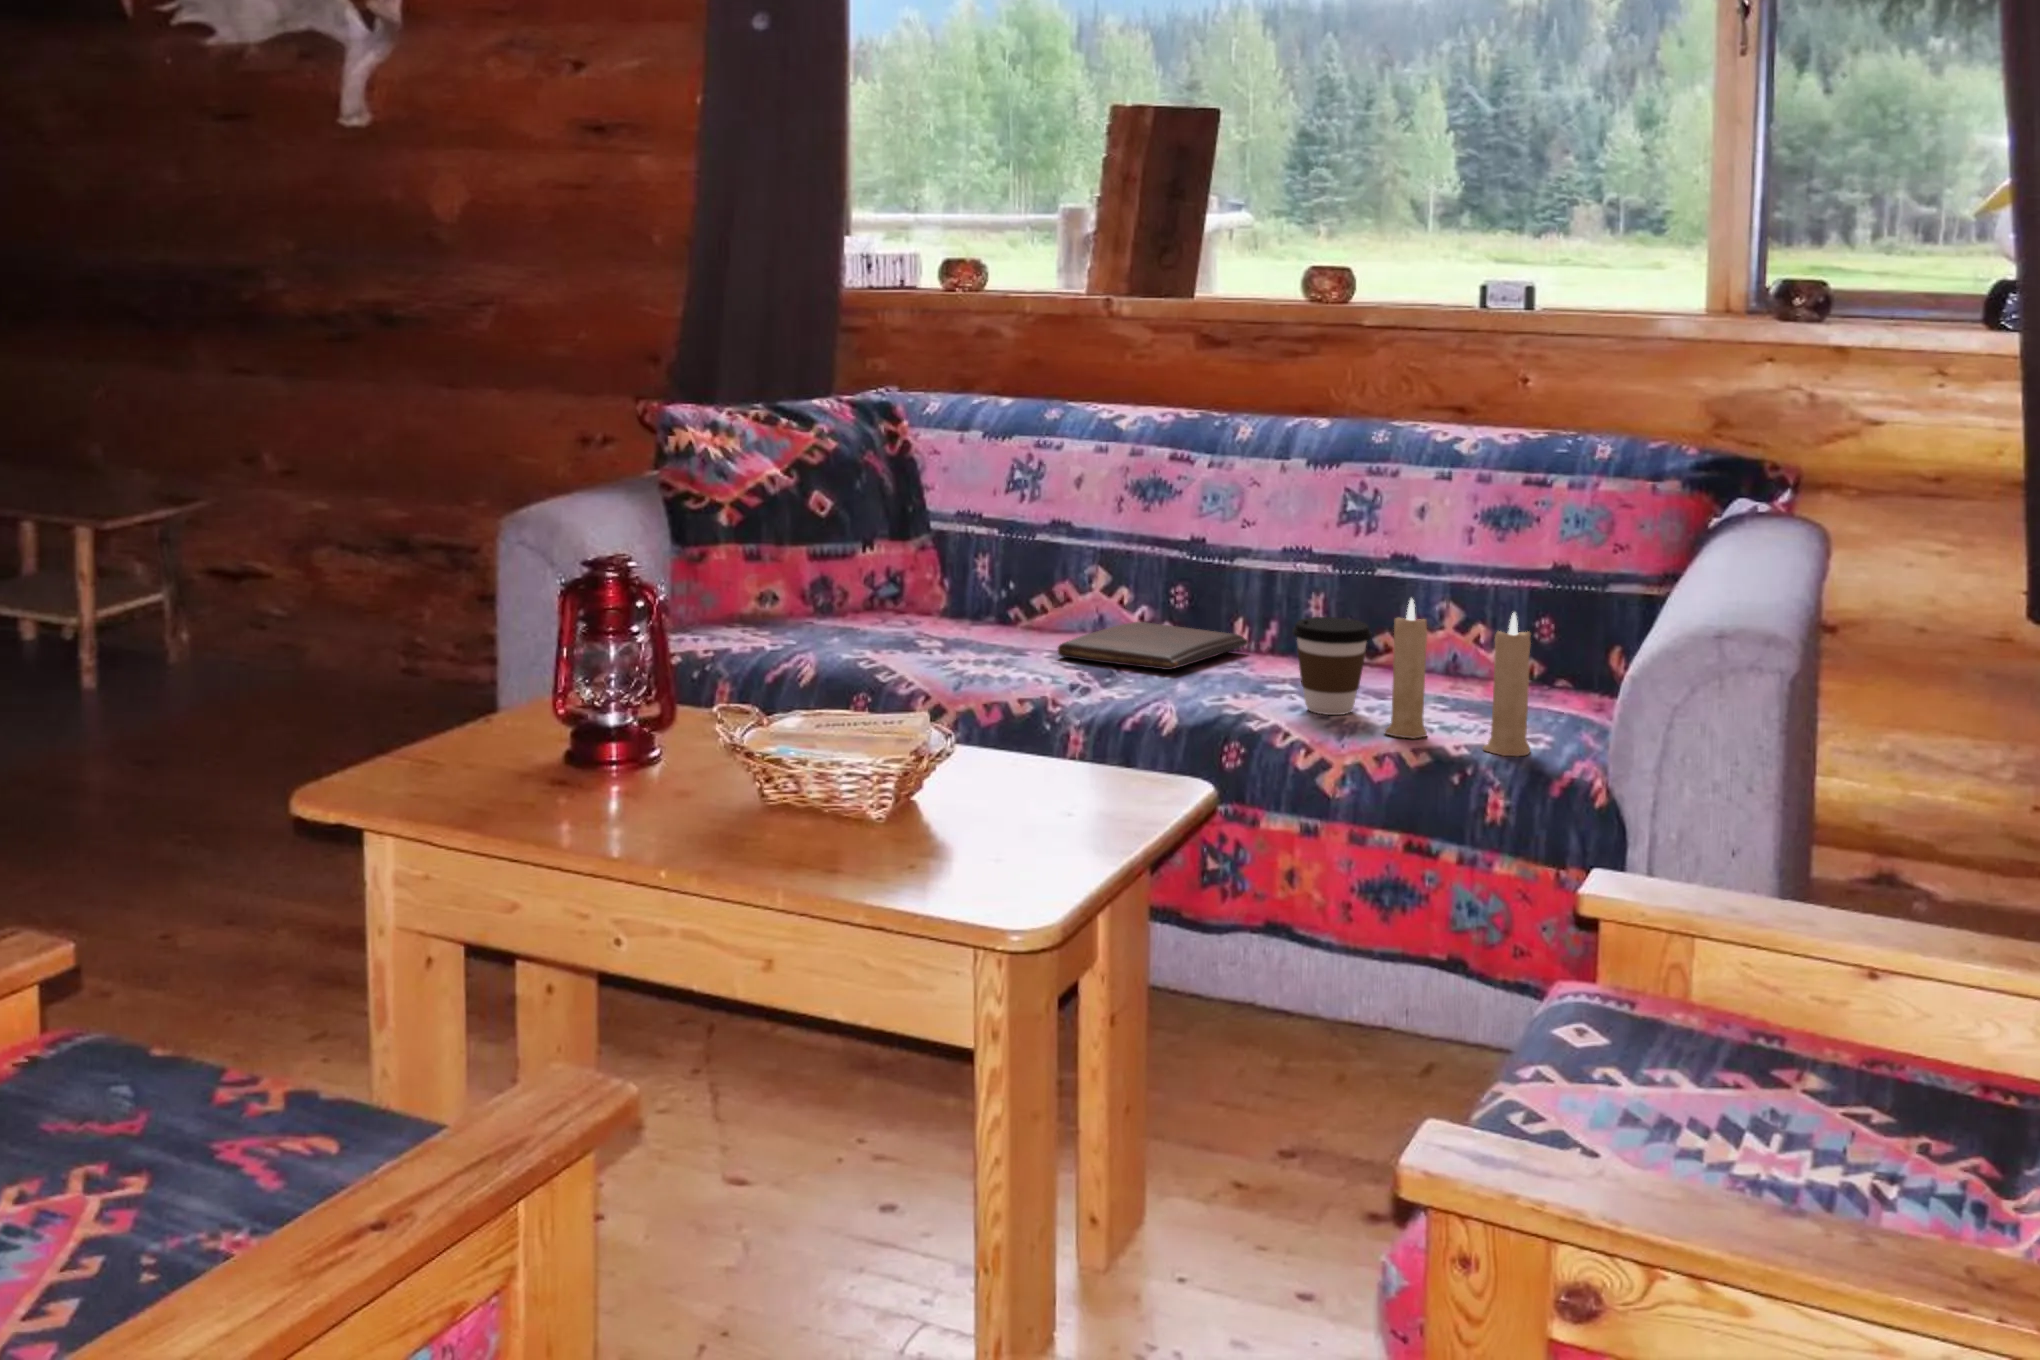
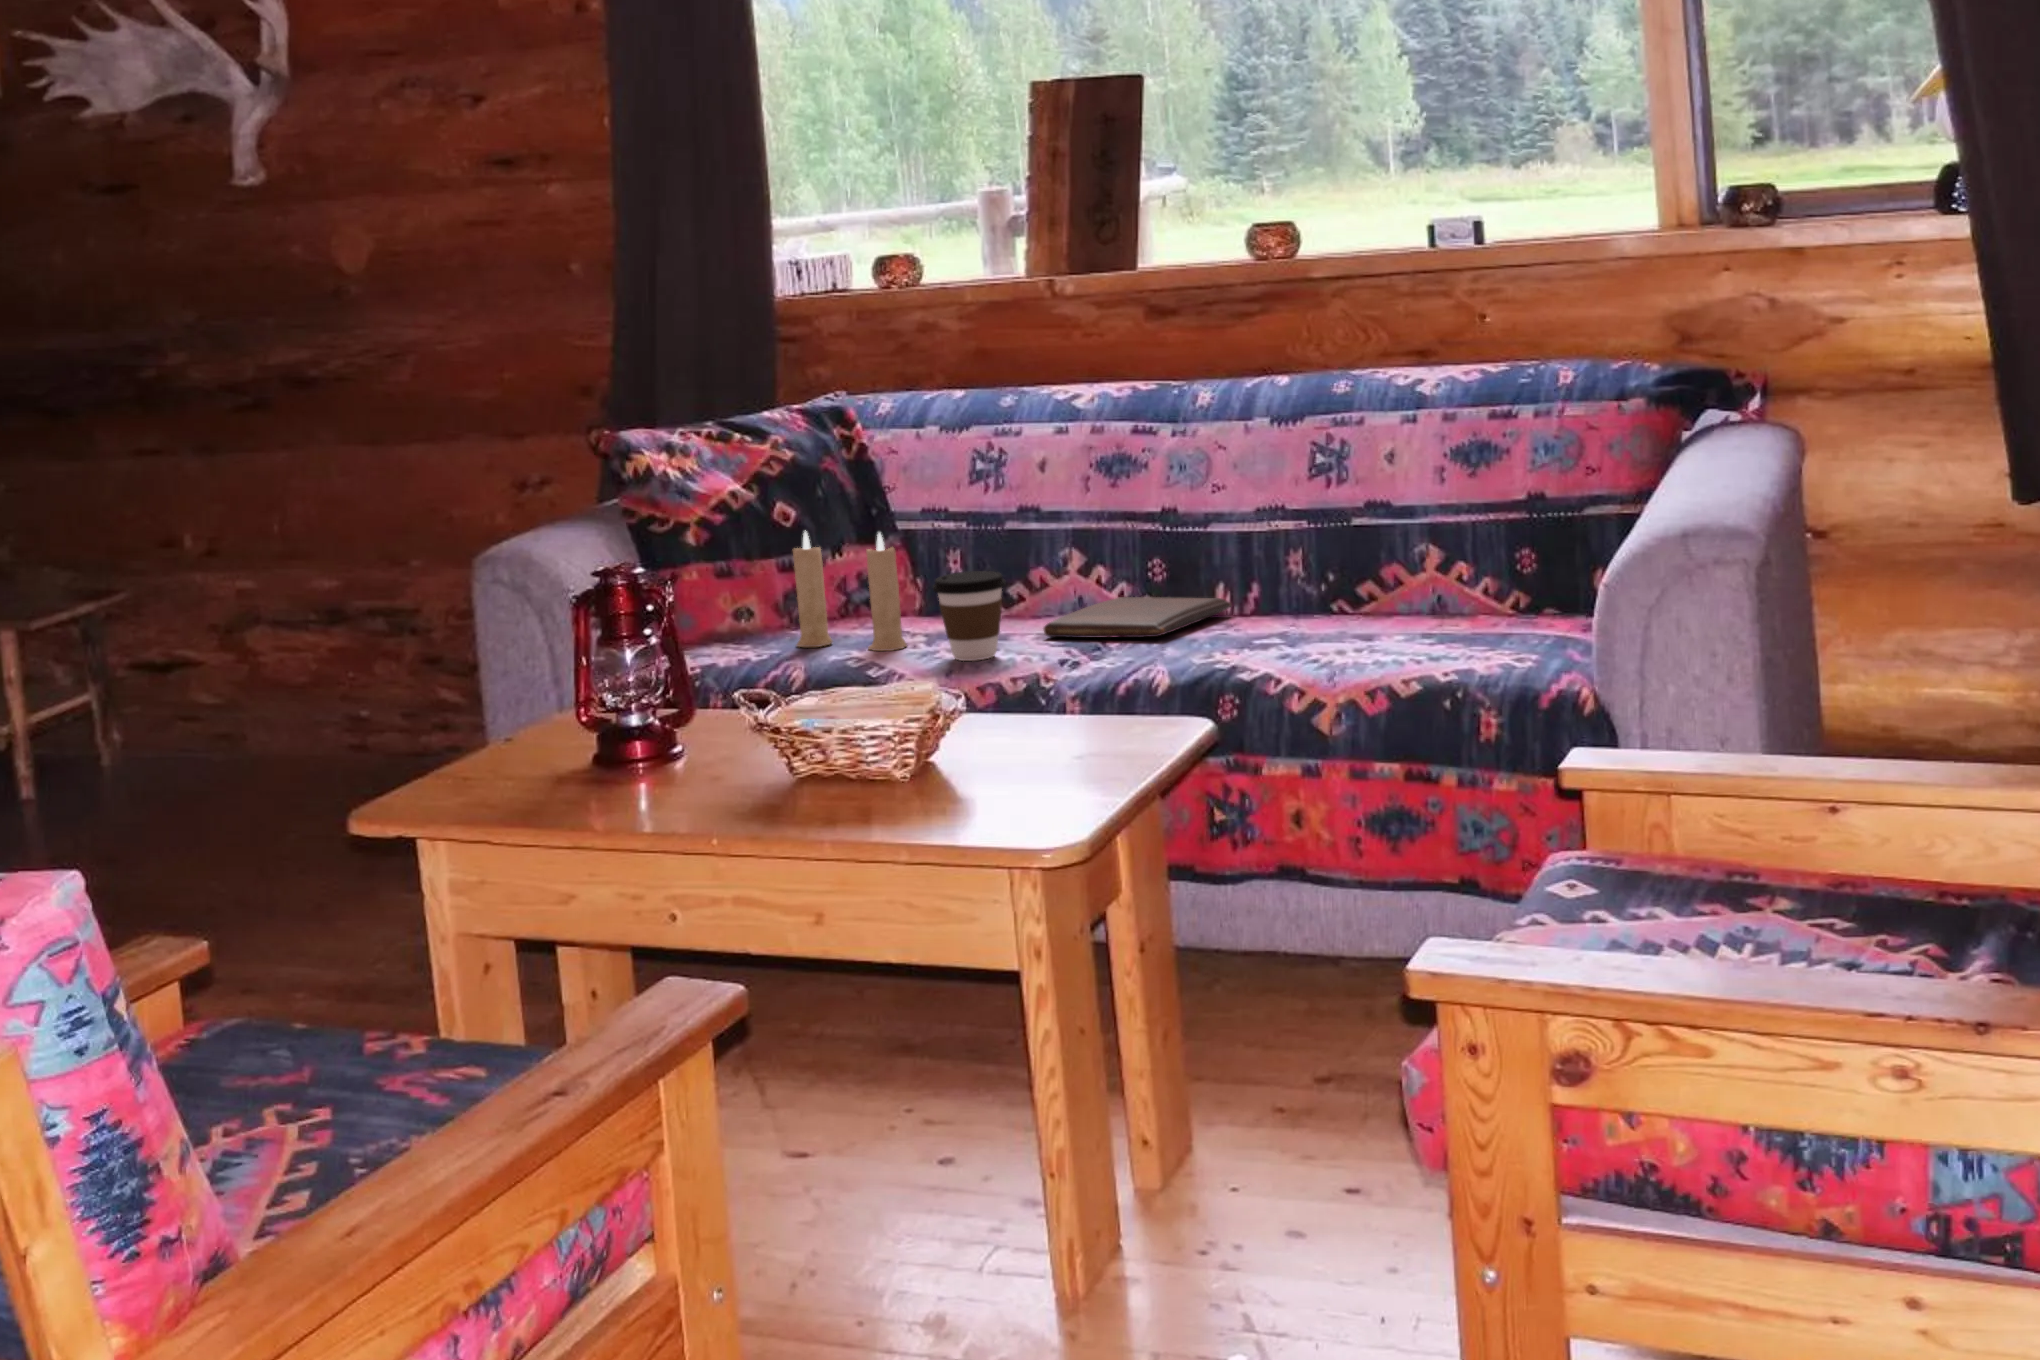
candle: present [1384,599,1531,756] -> present [793,532,907,651]
coffee cup: present [1292,617,1372,715] -> present [933,571,1006,661]

